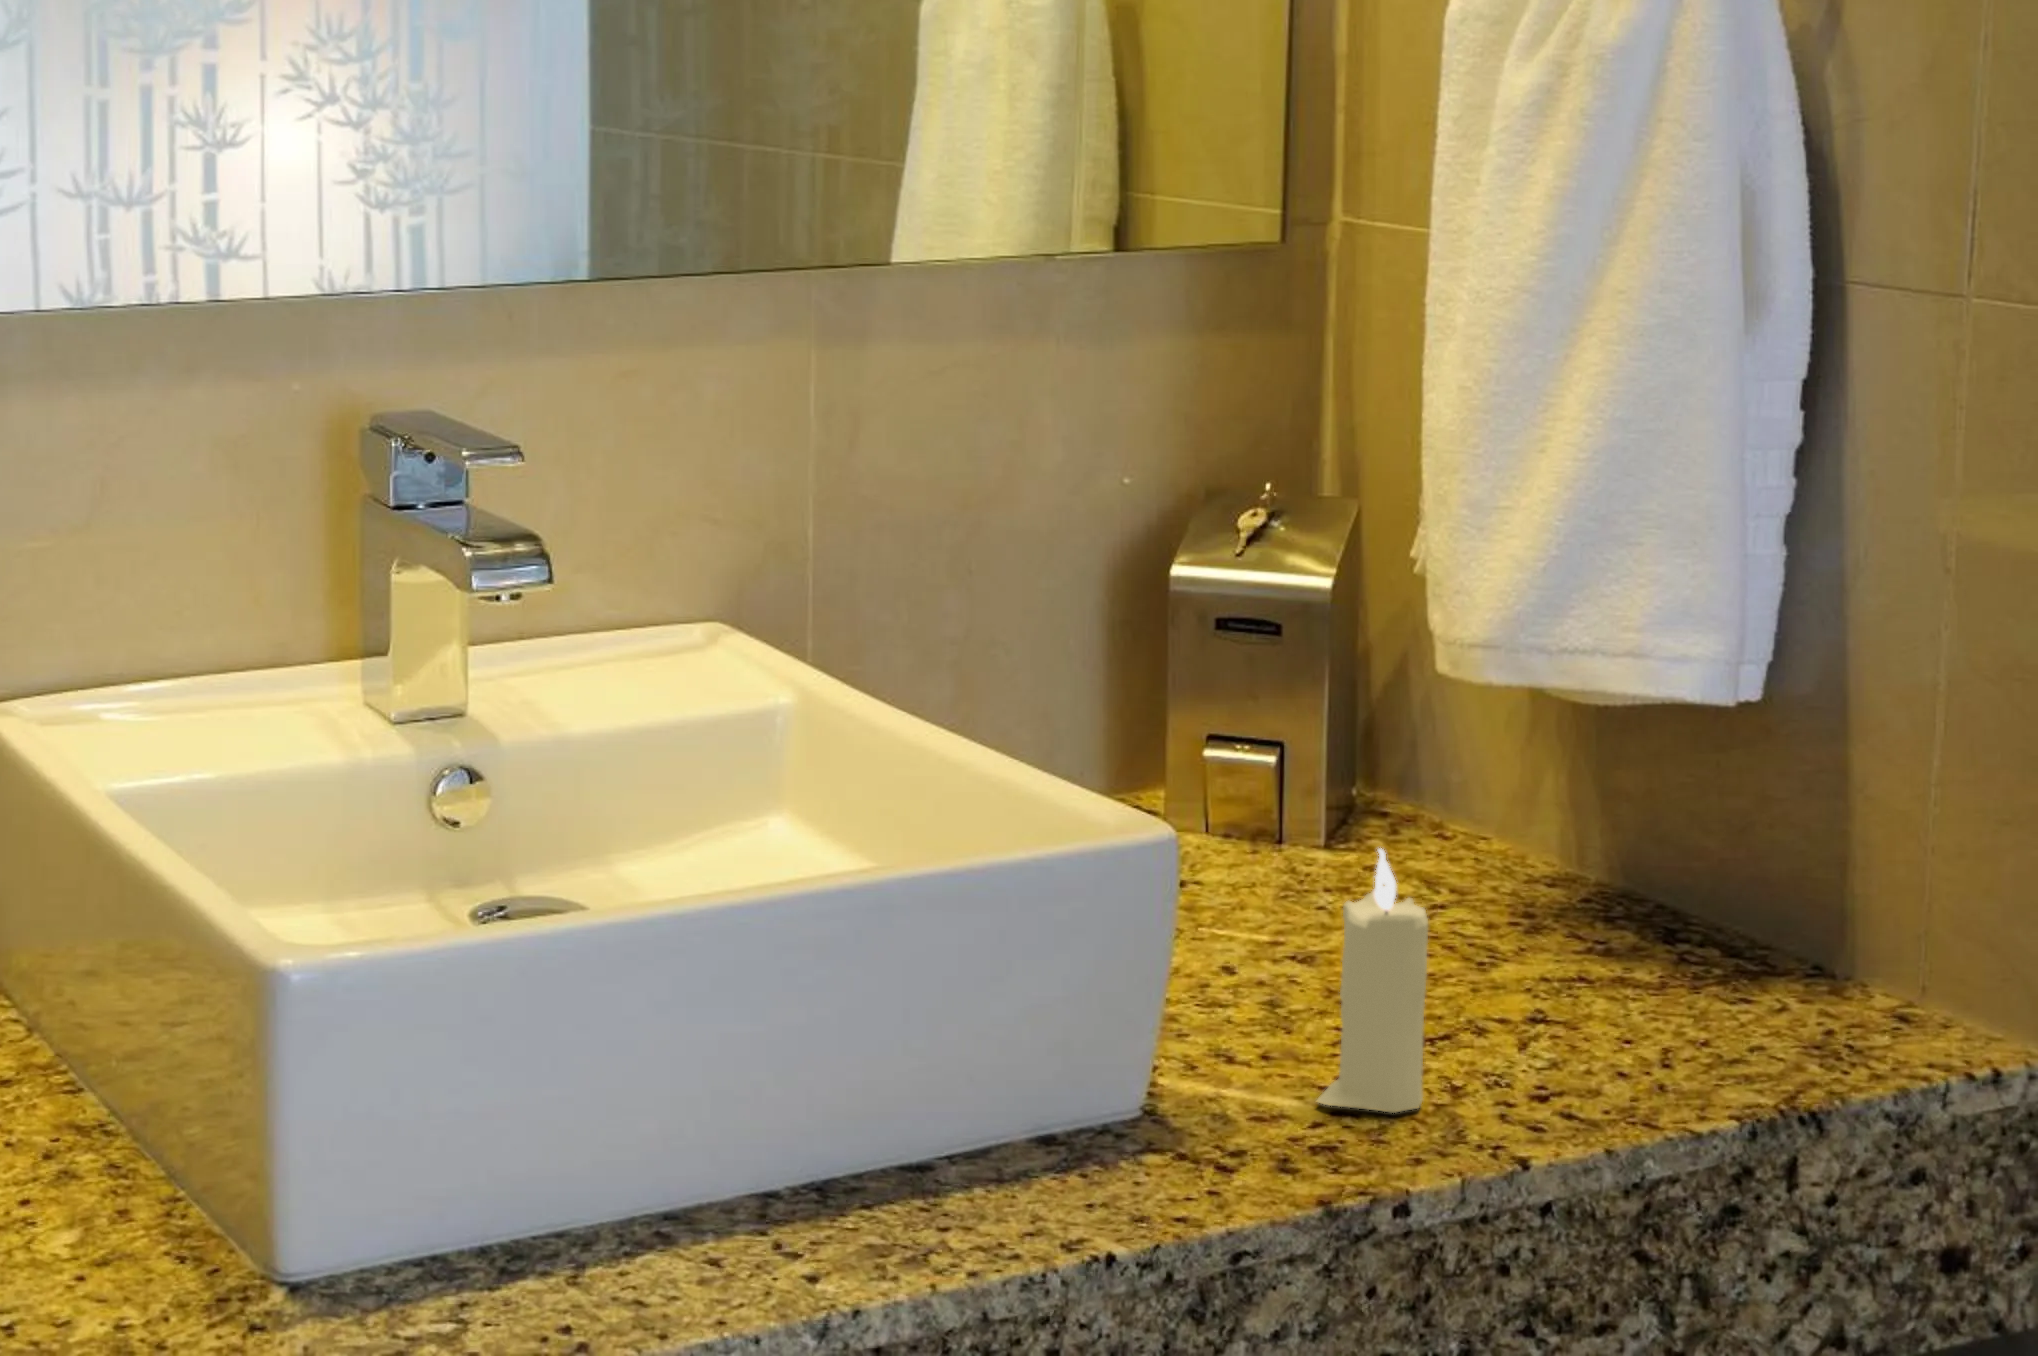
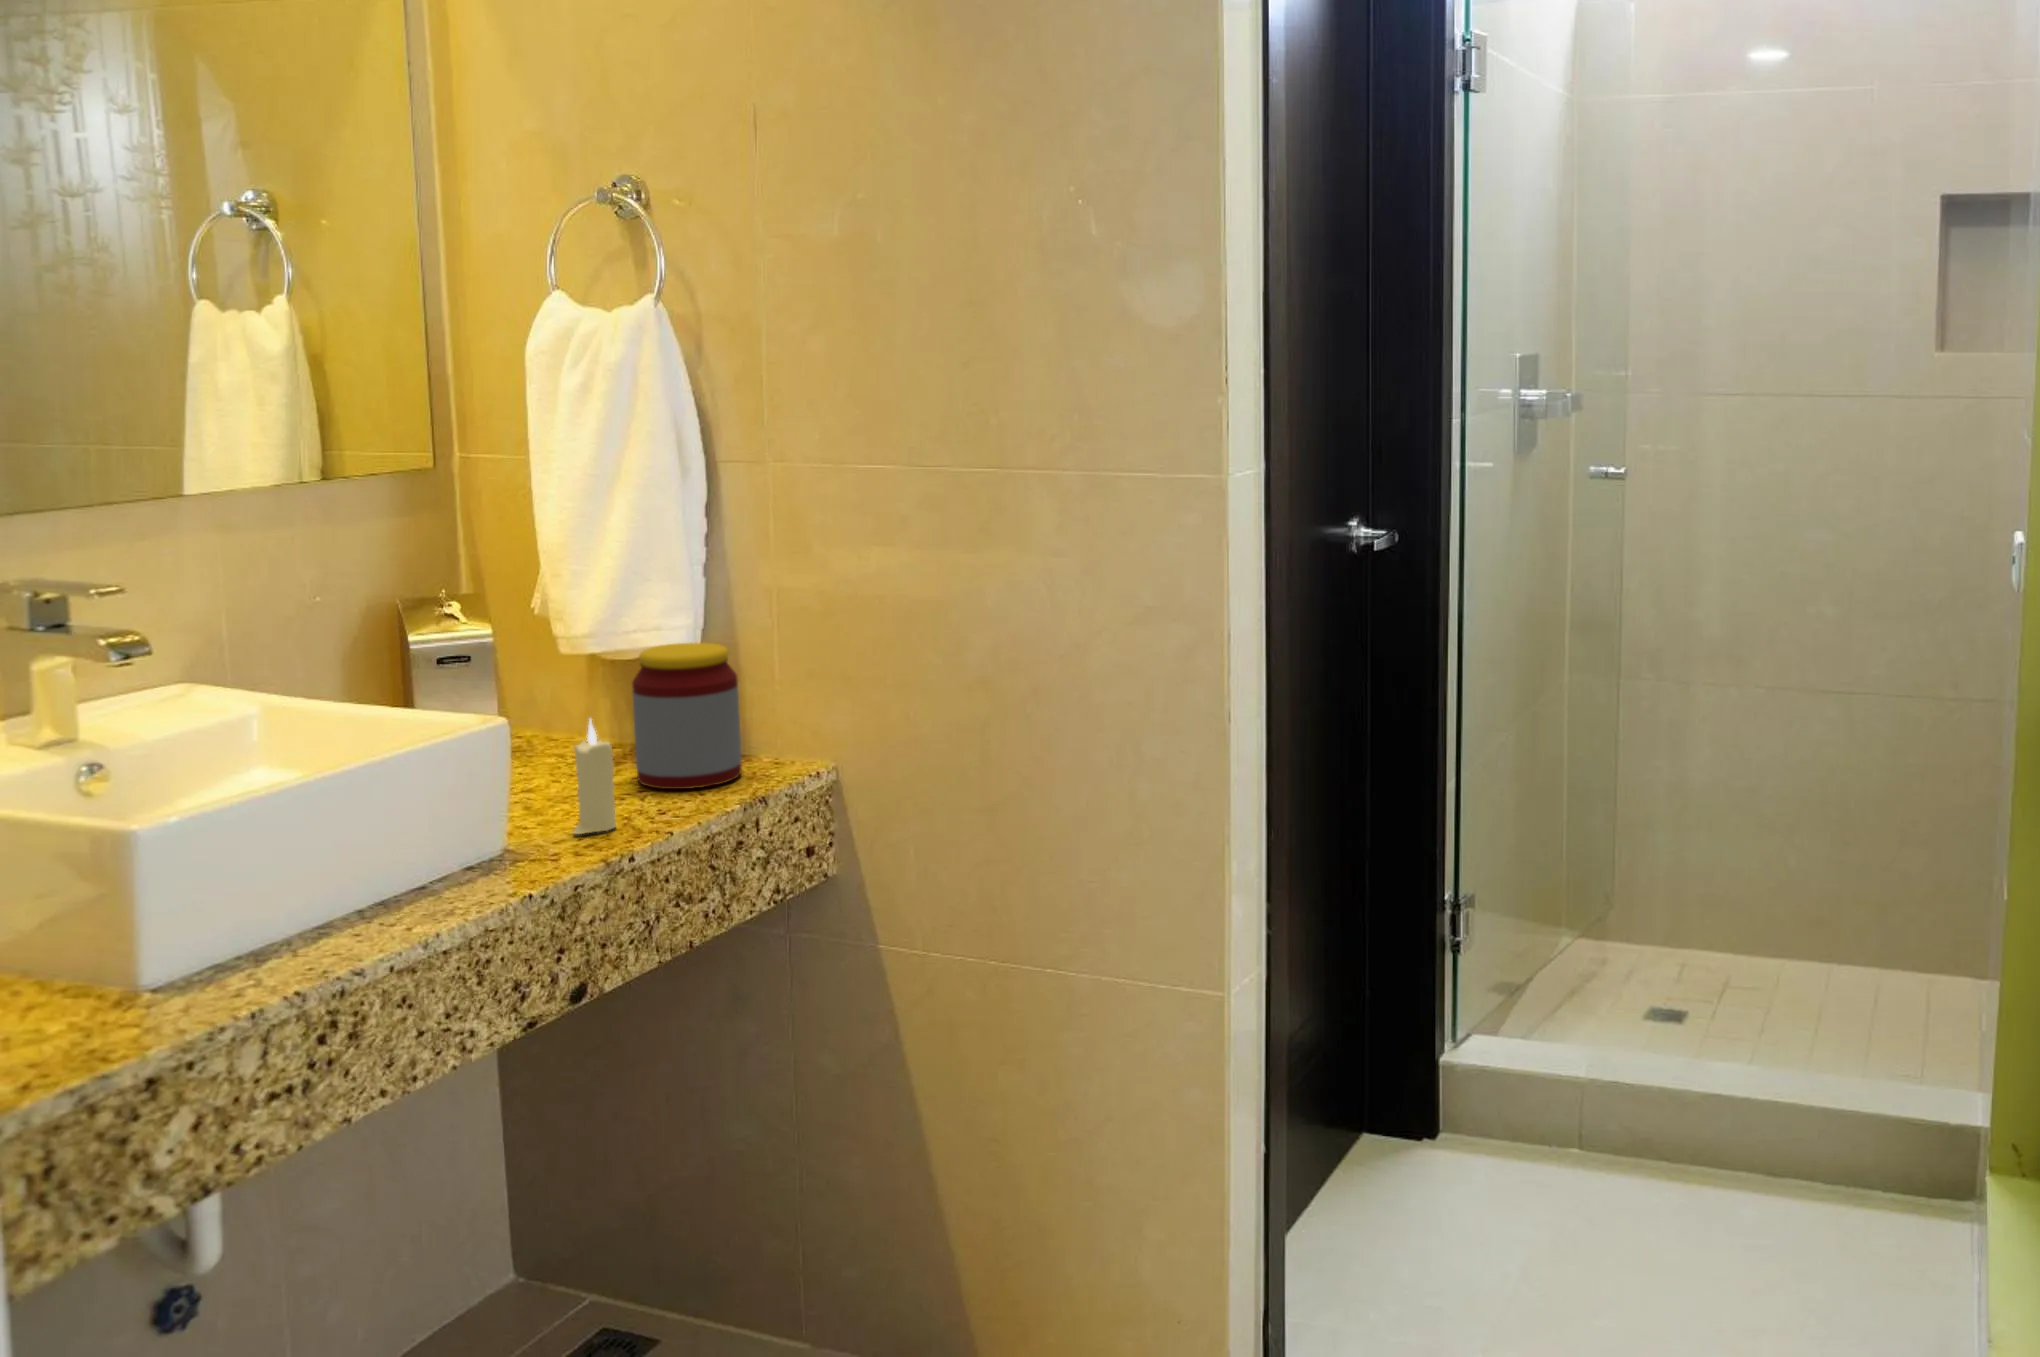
jar: none [1546,690,1809,1046] -> present [632,643,742,789]

